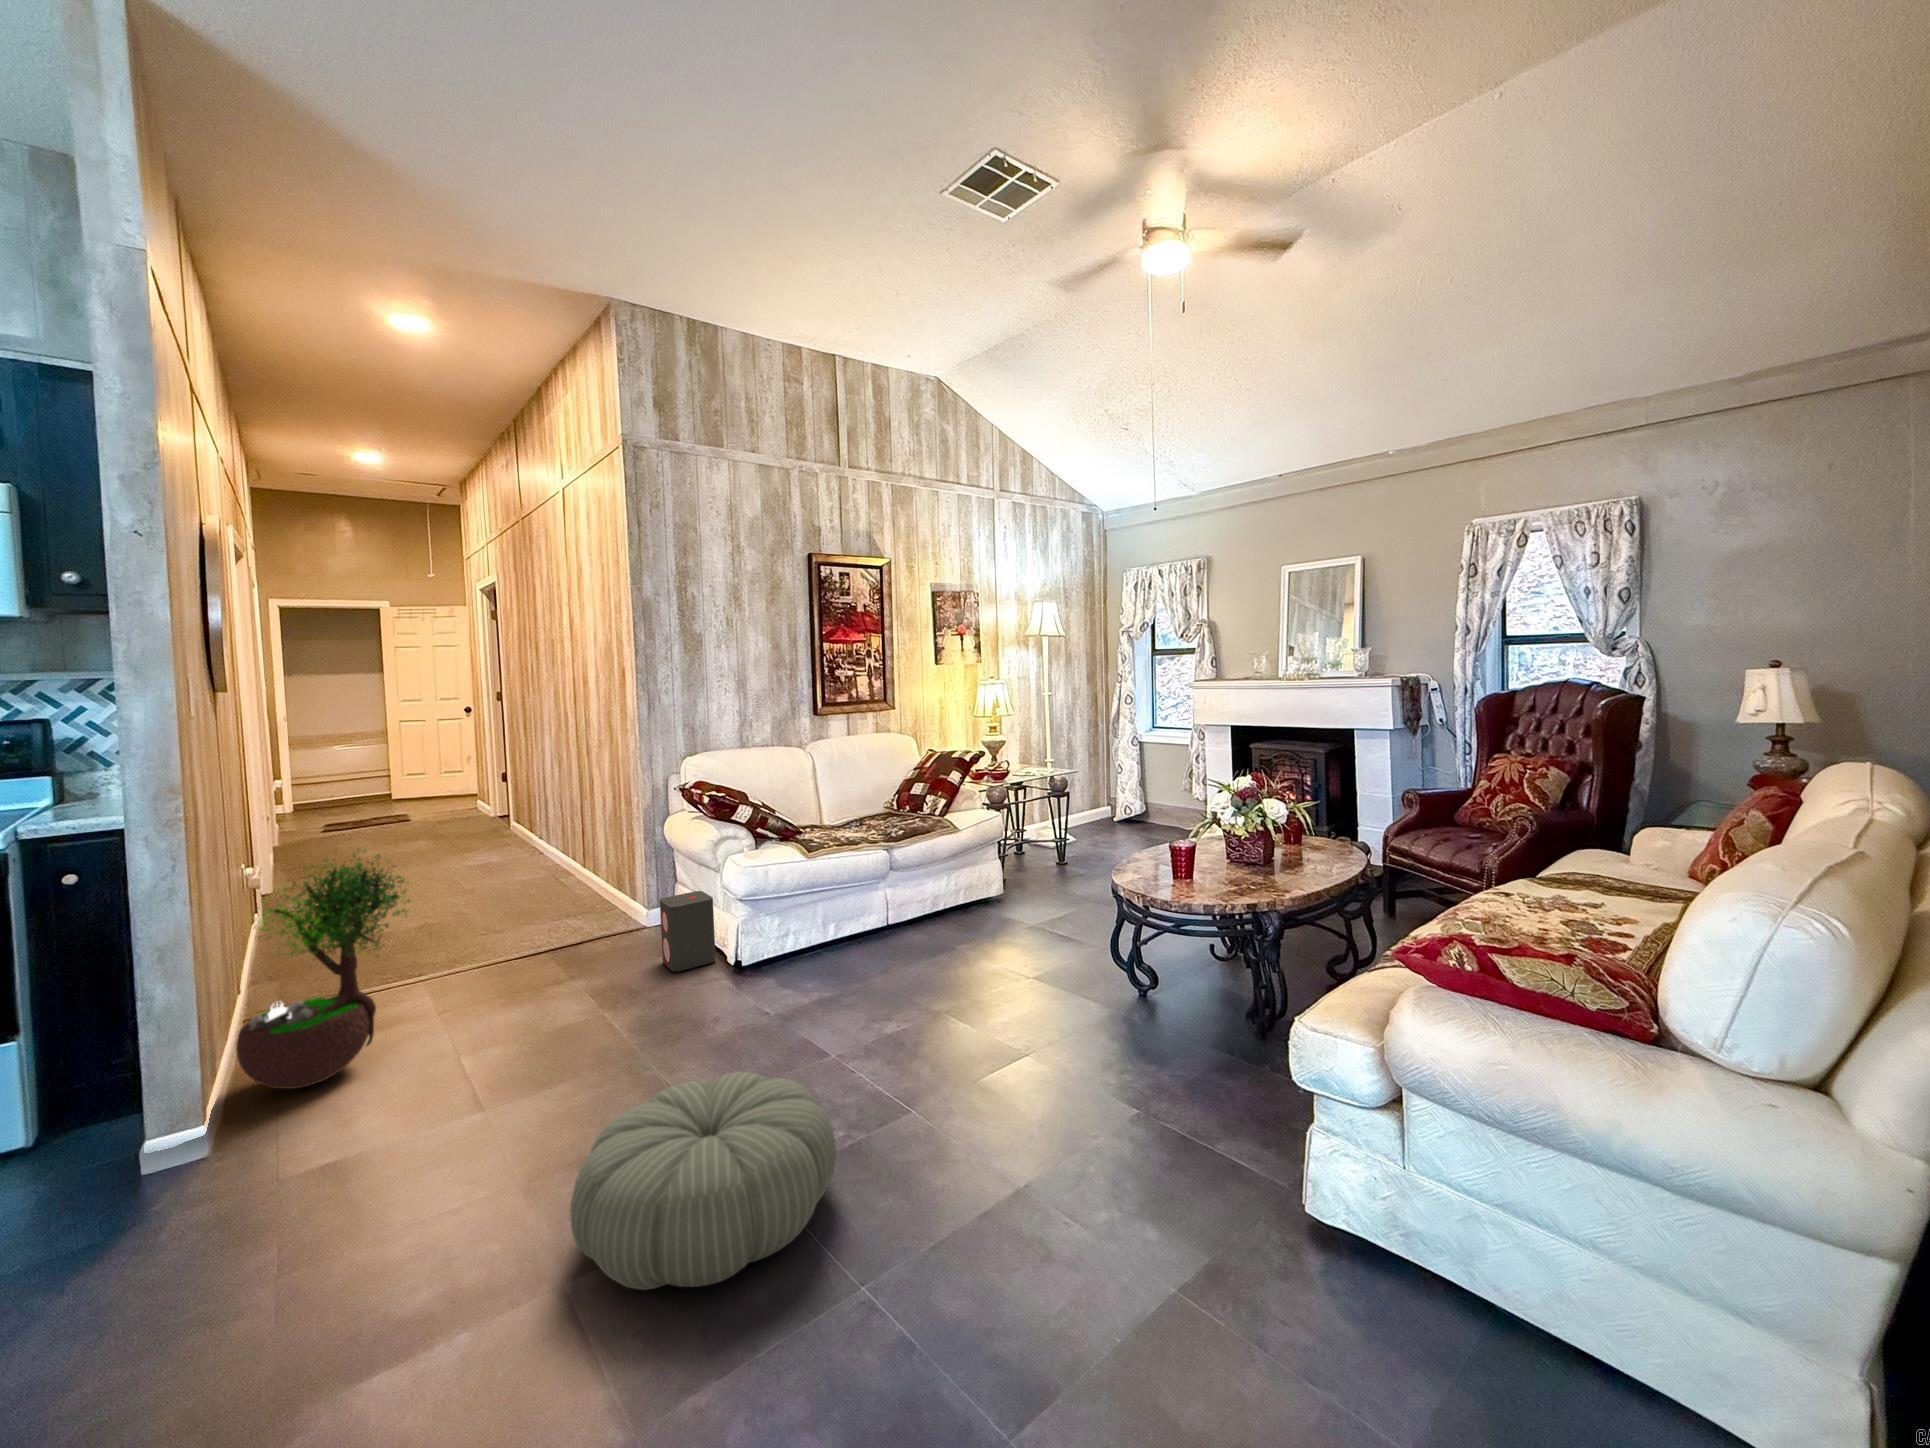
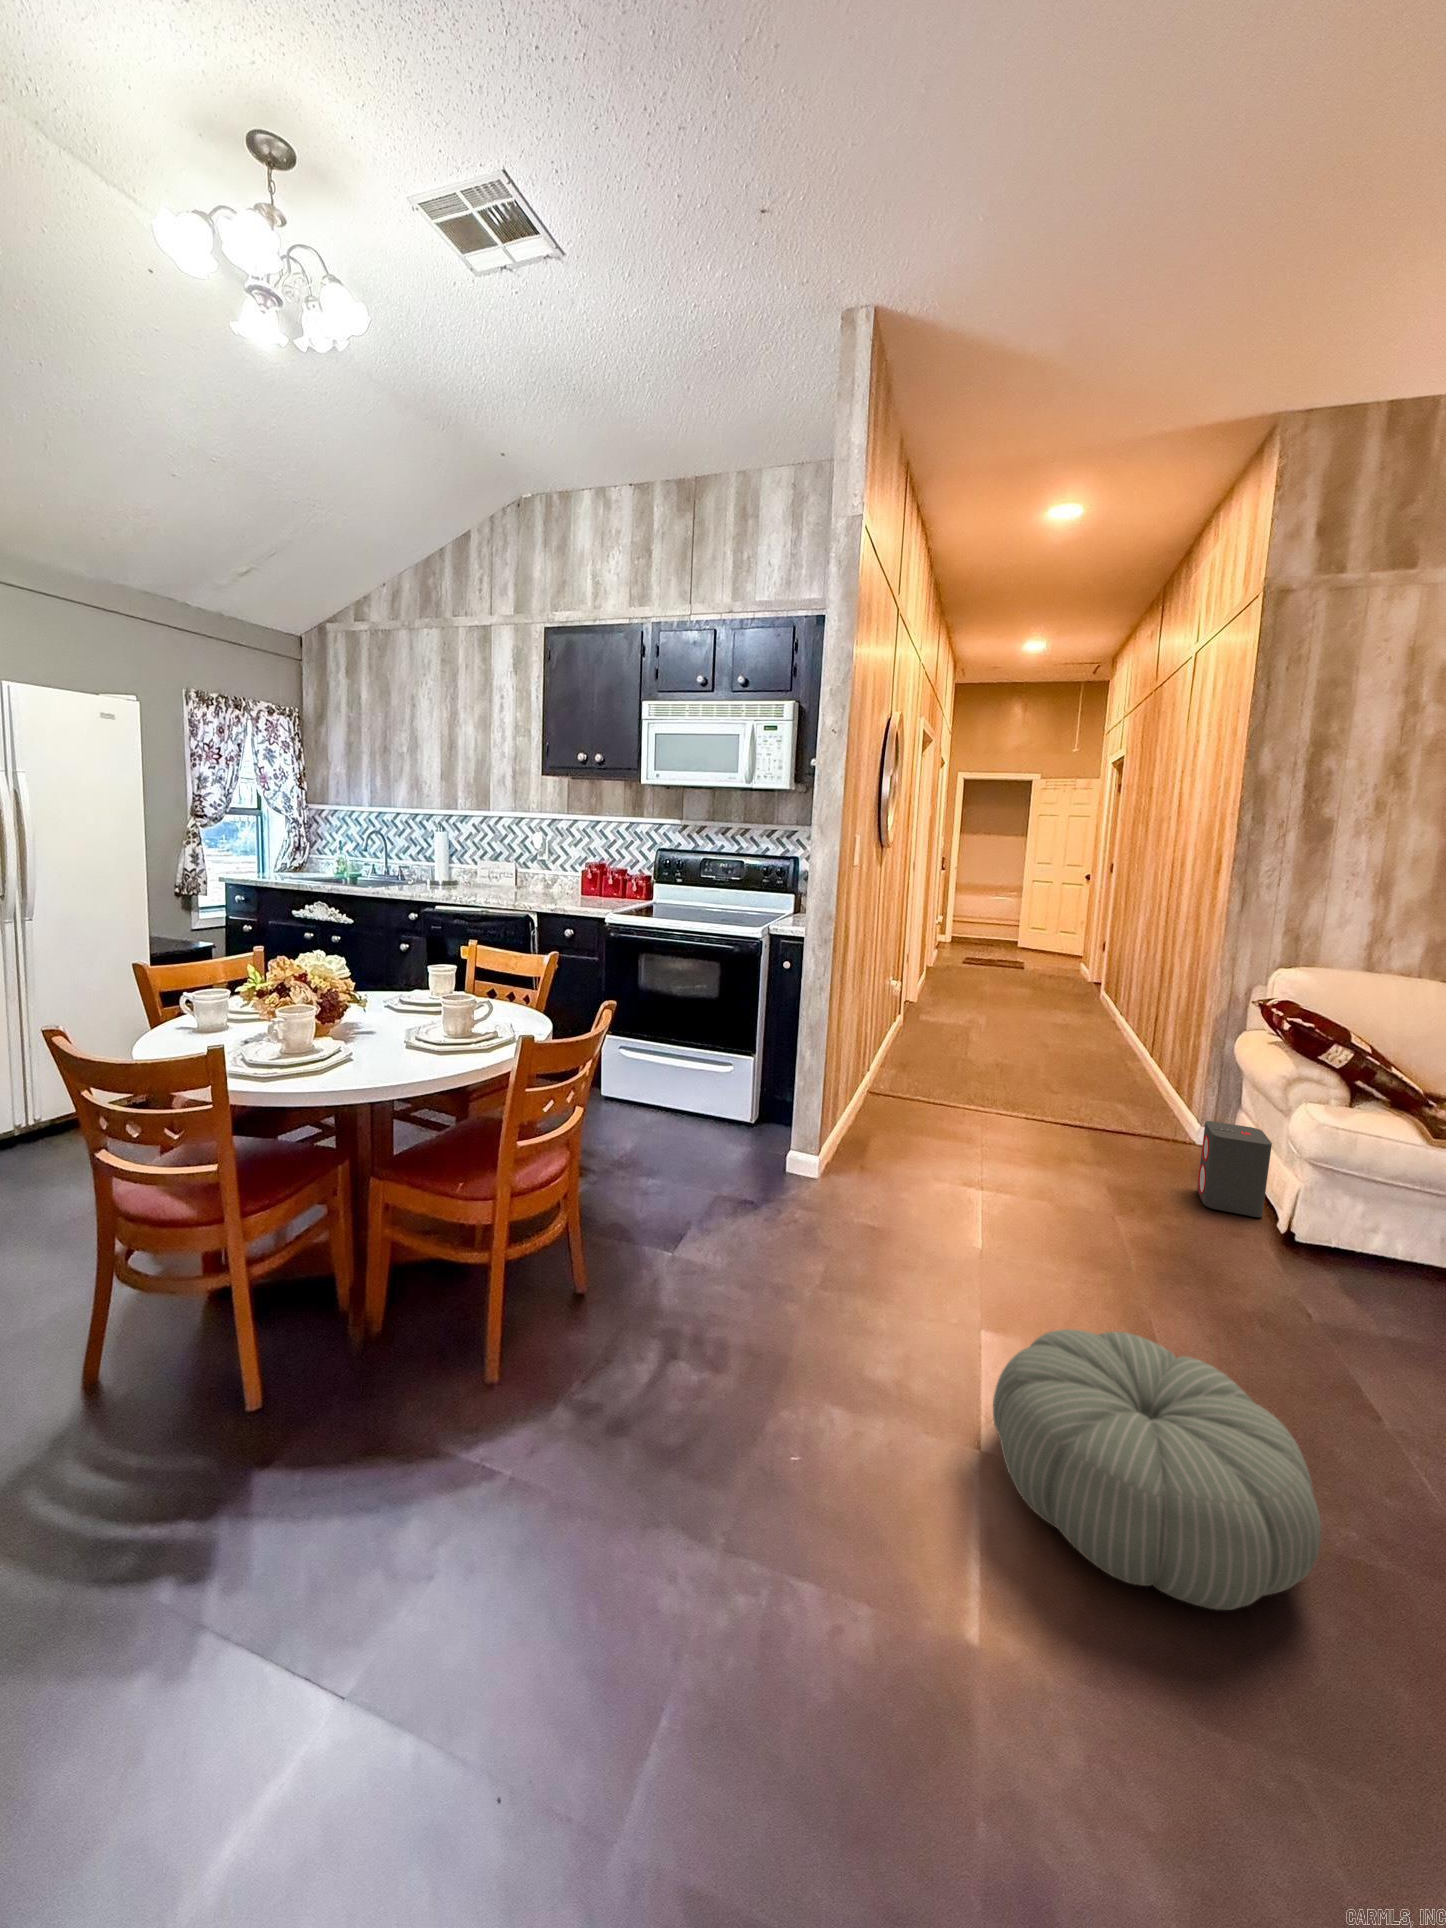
potted tree: present [236,850,410,1089] -> none [849,984,967,1161]

